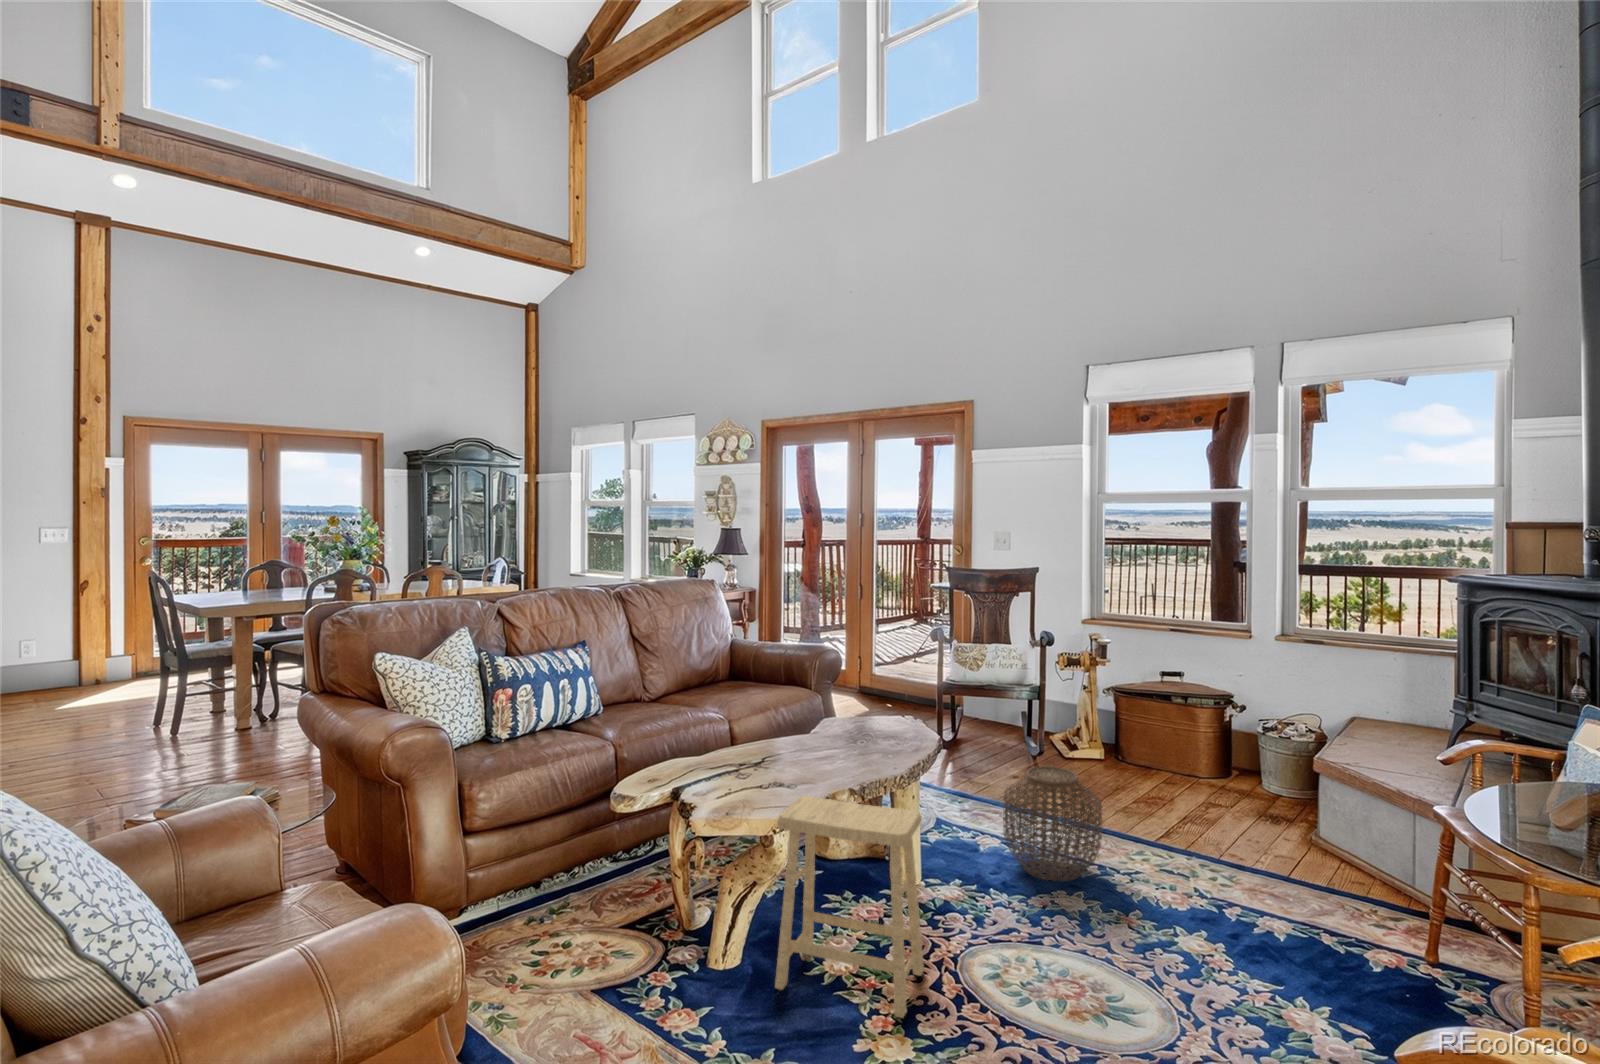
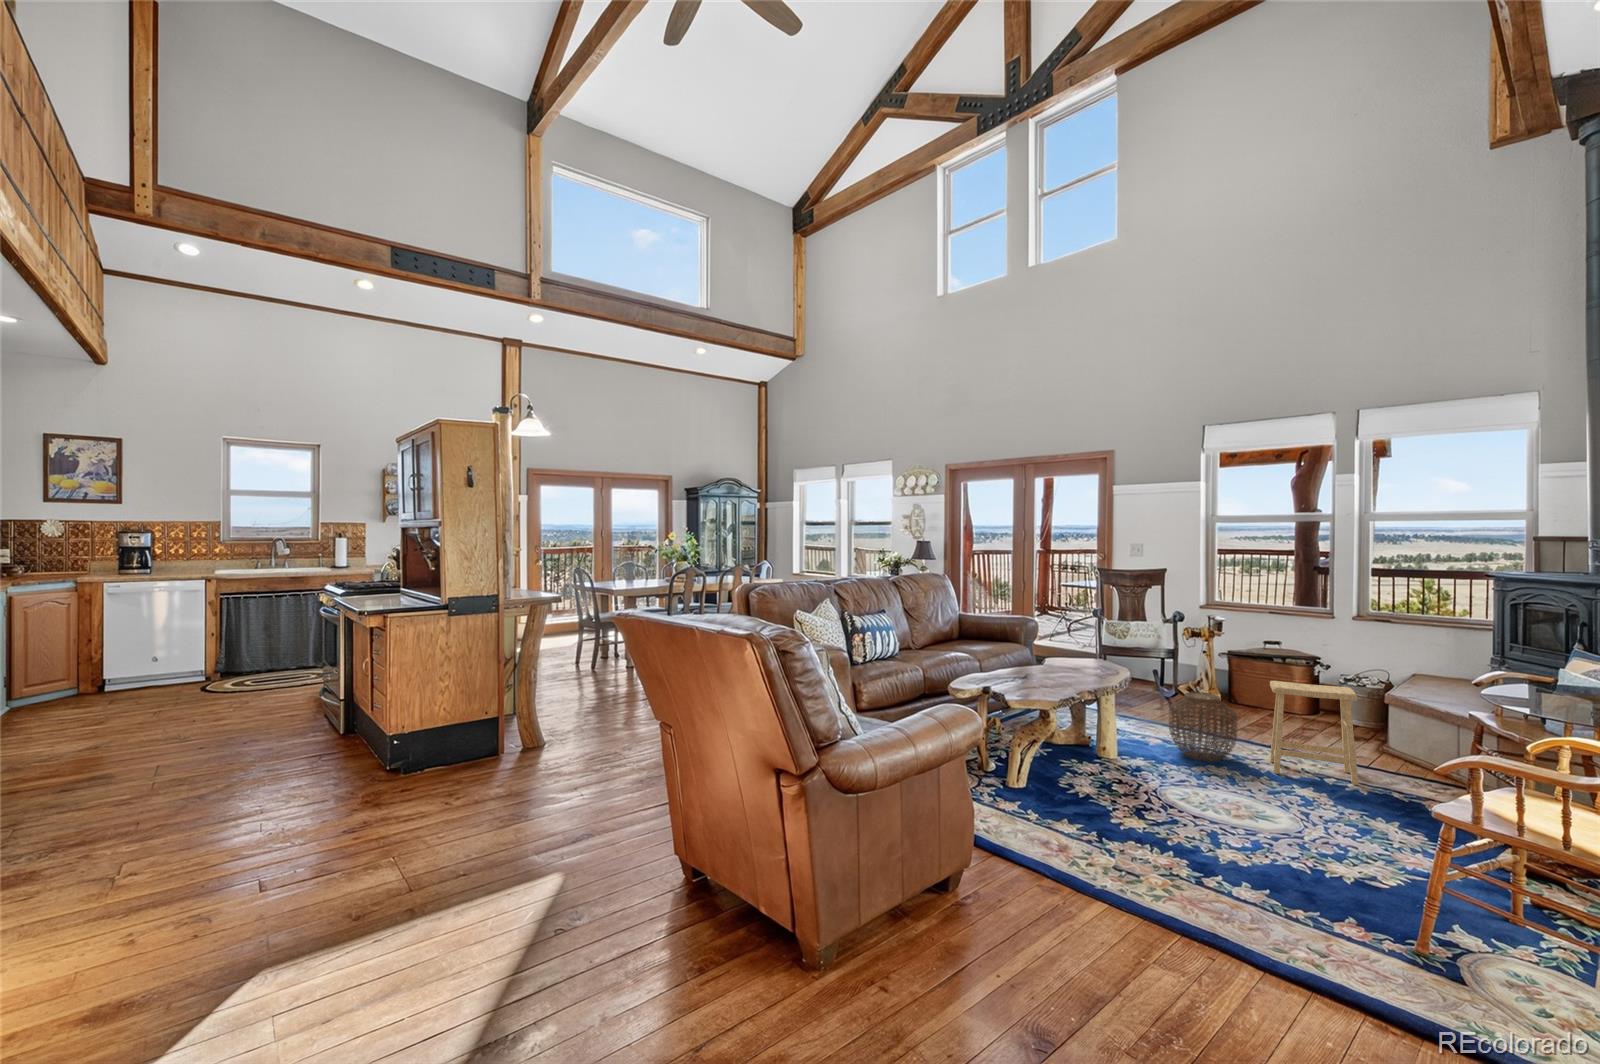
footstool: present [775,796,924,1018] -> present [1270,681,1359,785]

